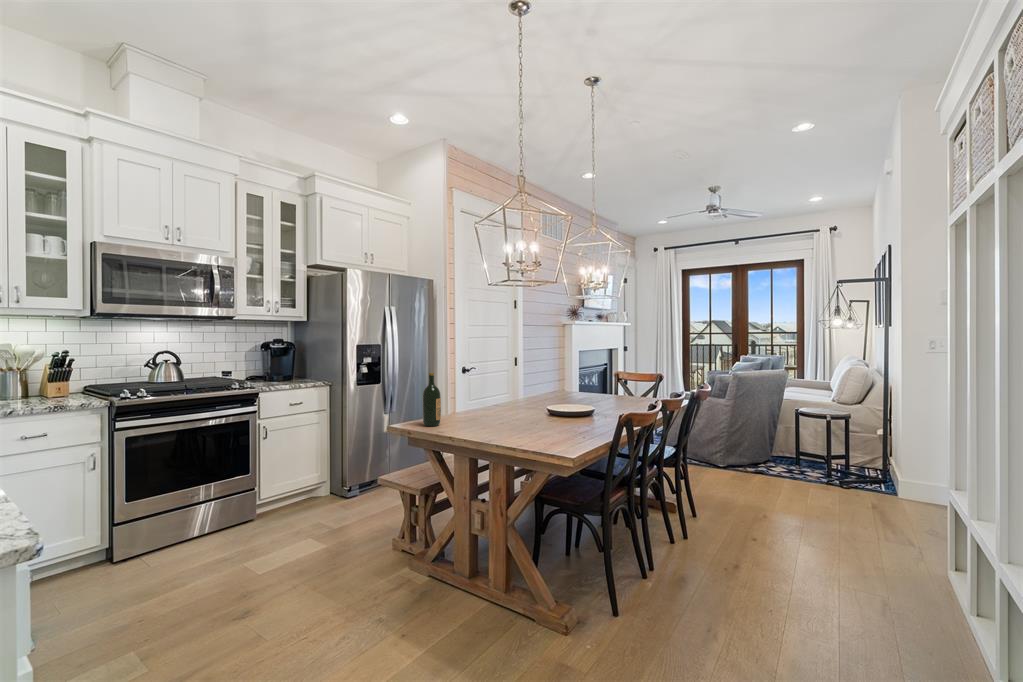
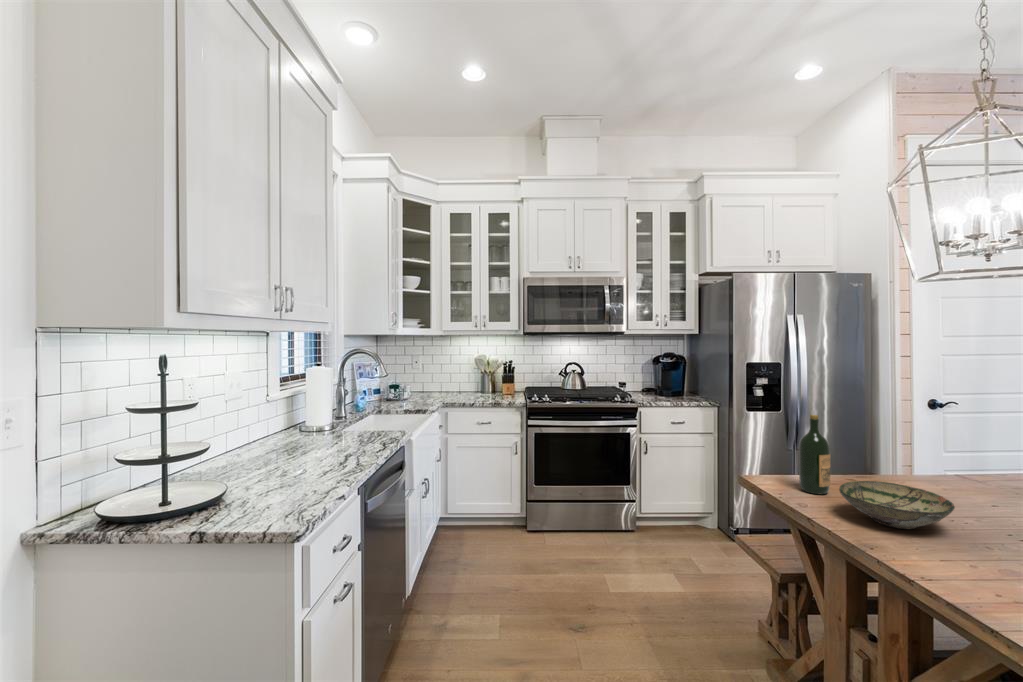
bowl: none [452,408,504,431] -> present [839,481,955,529]

